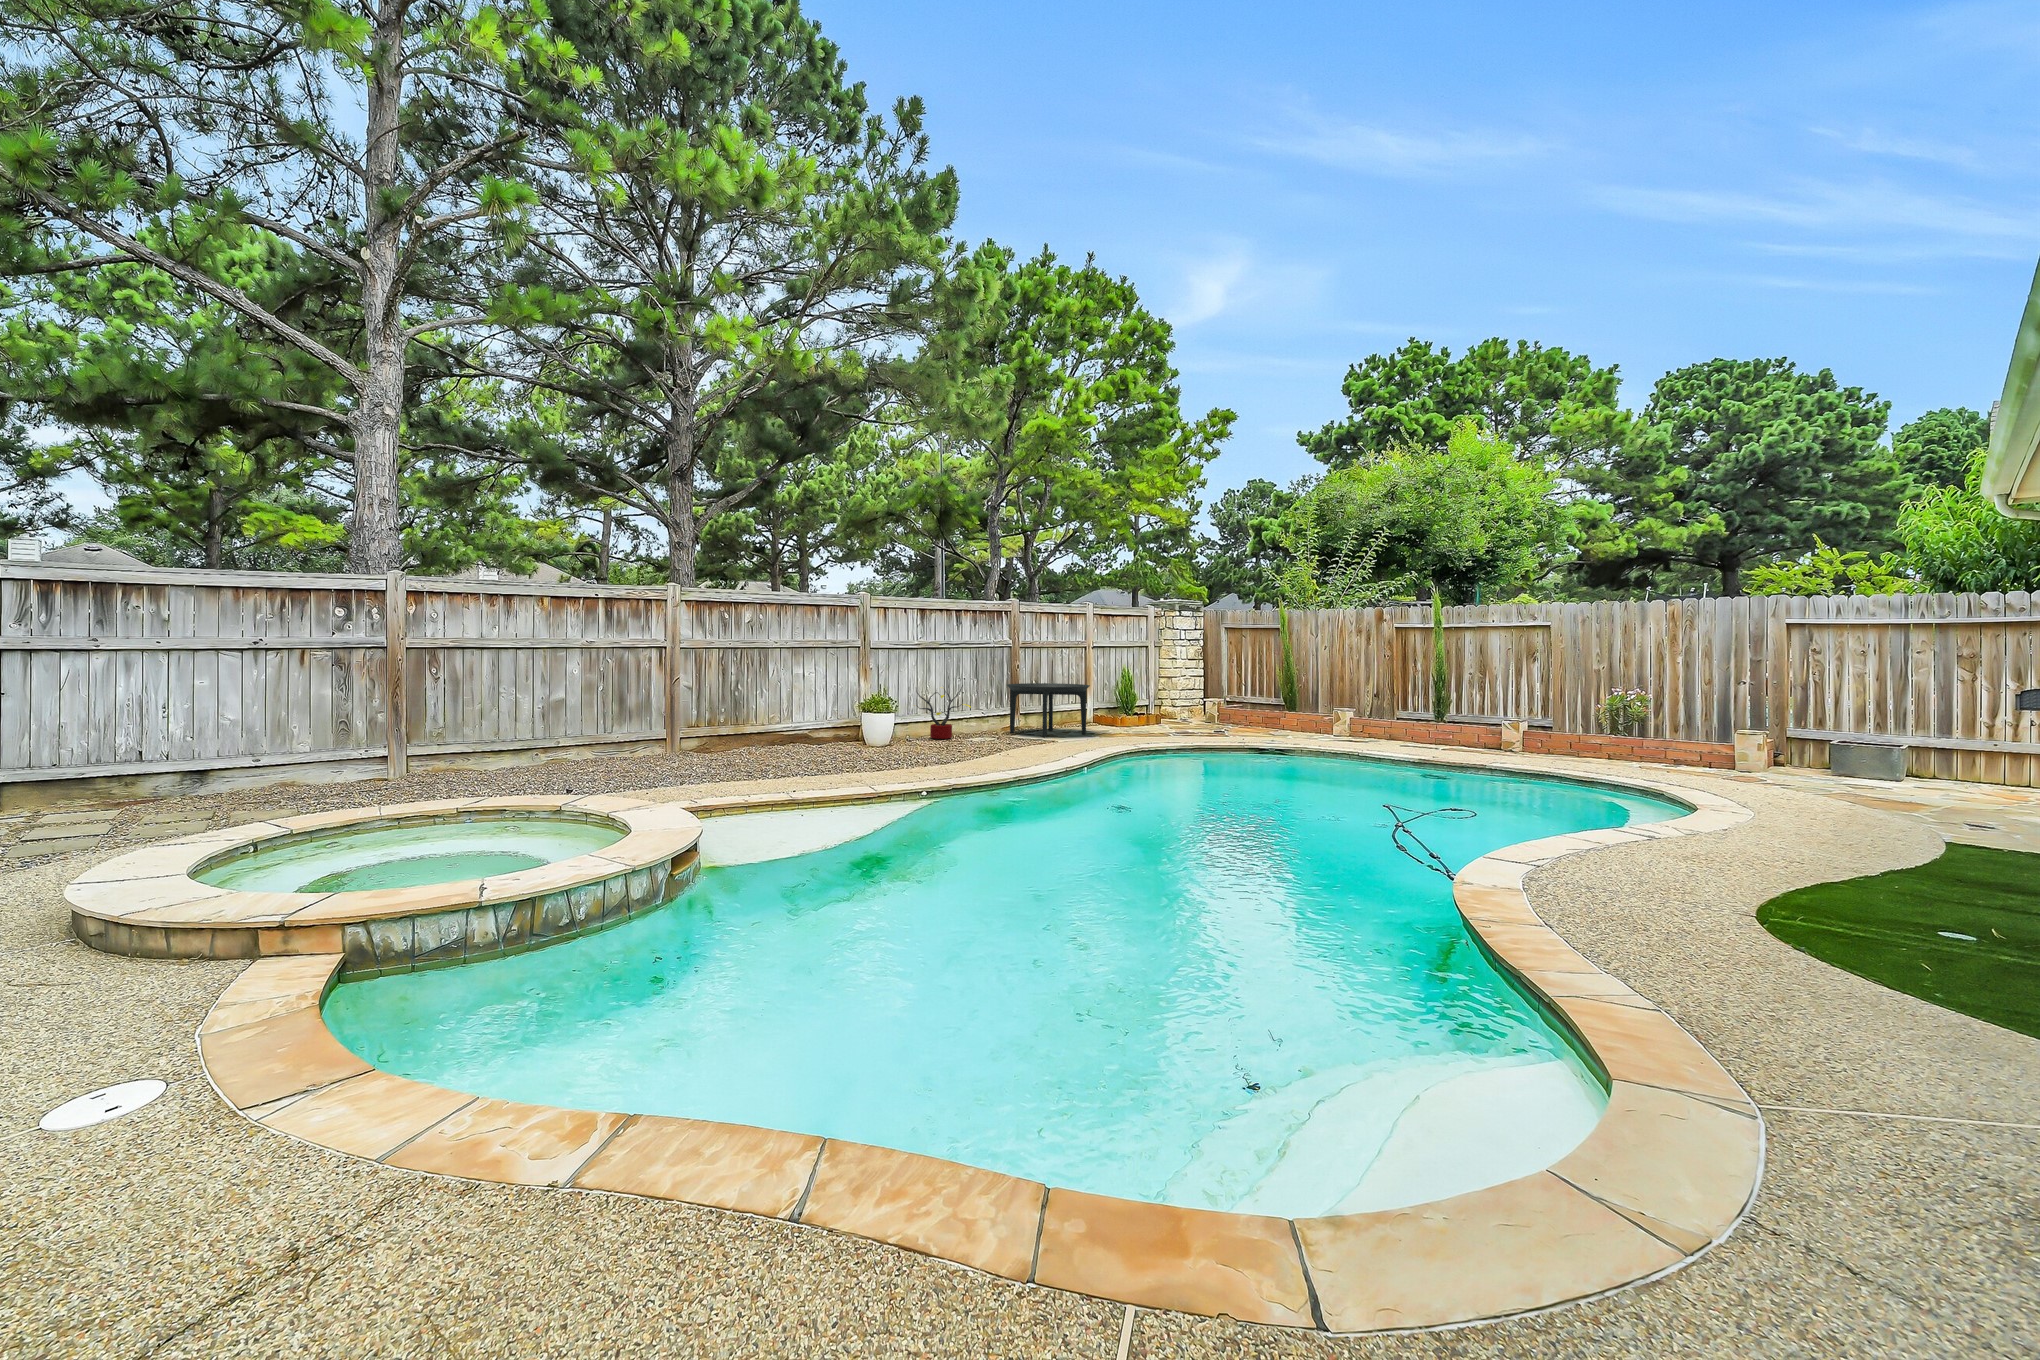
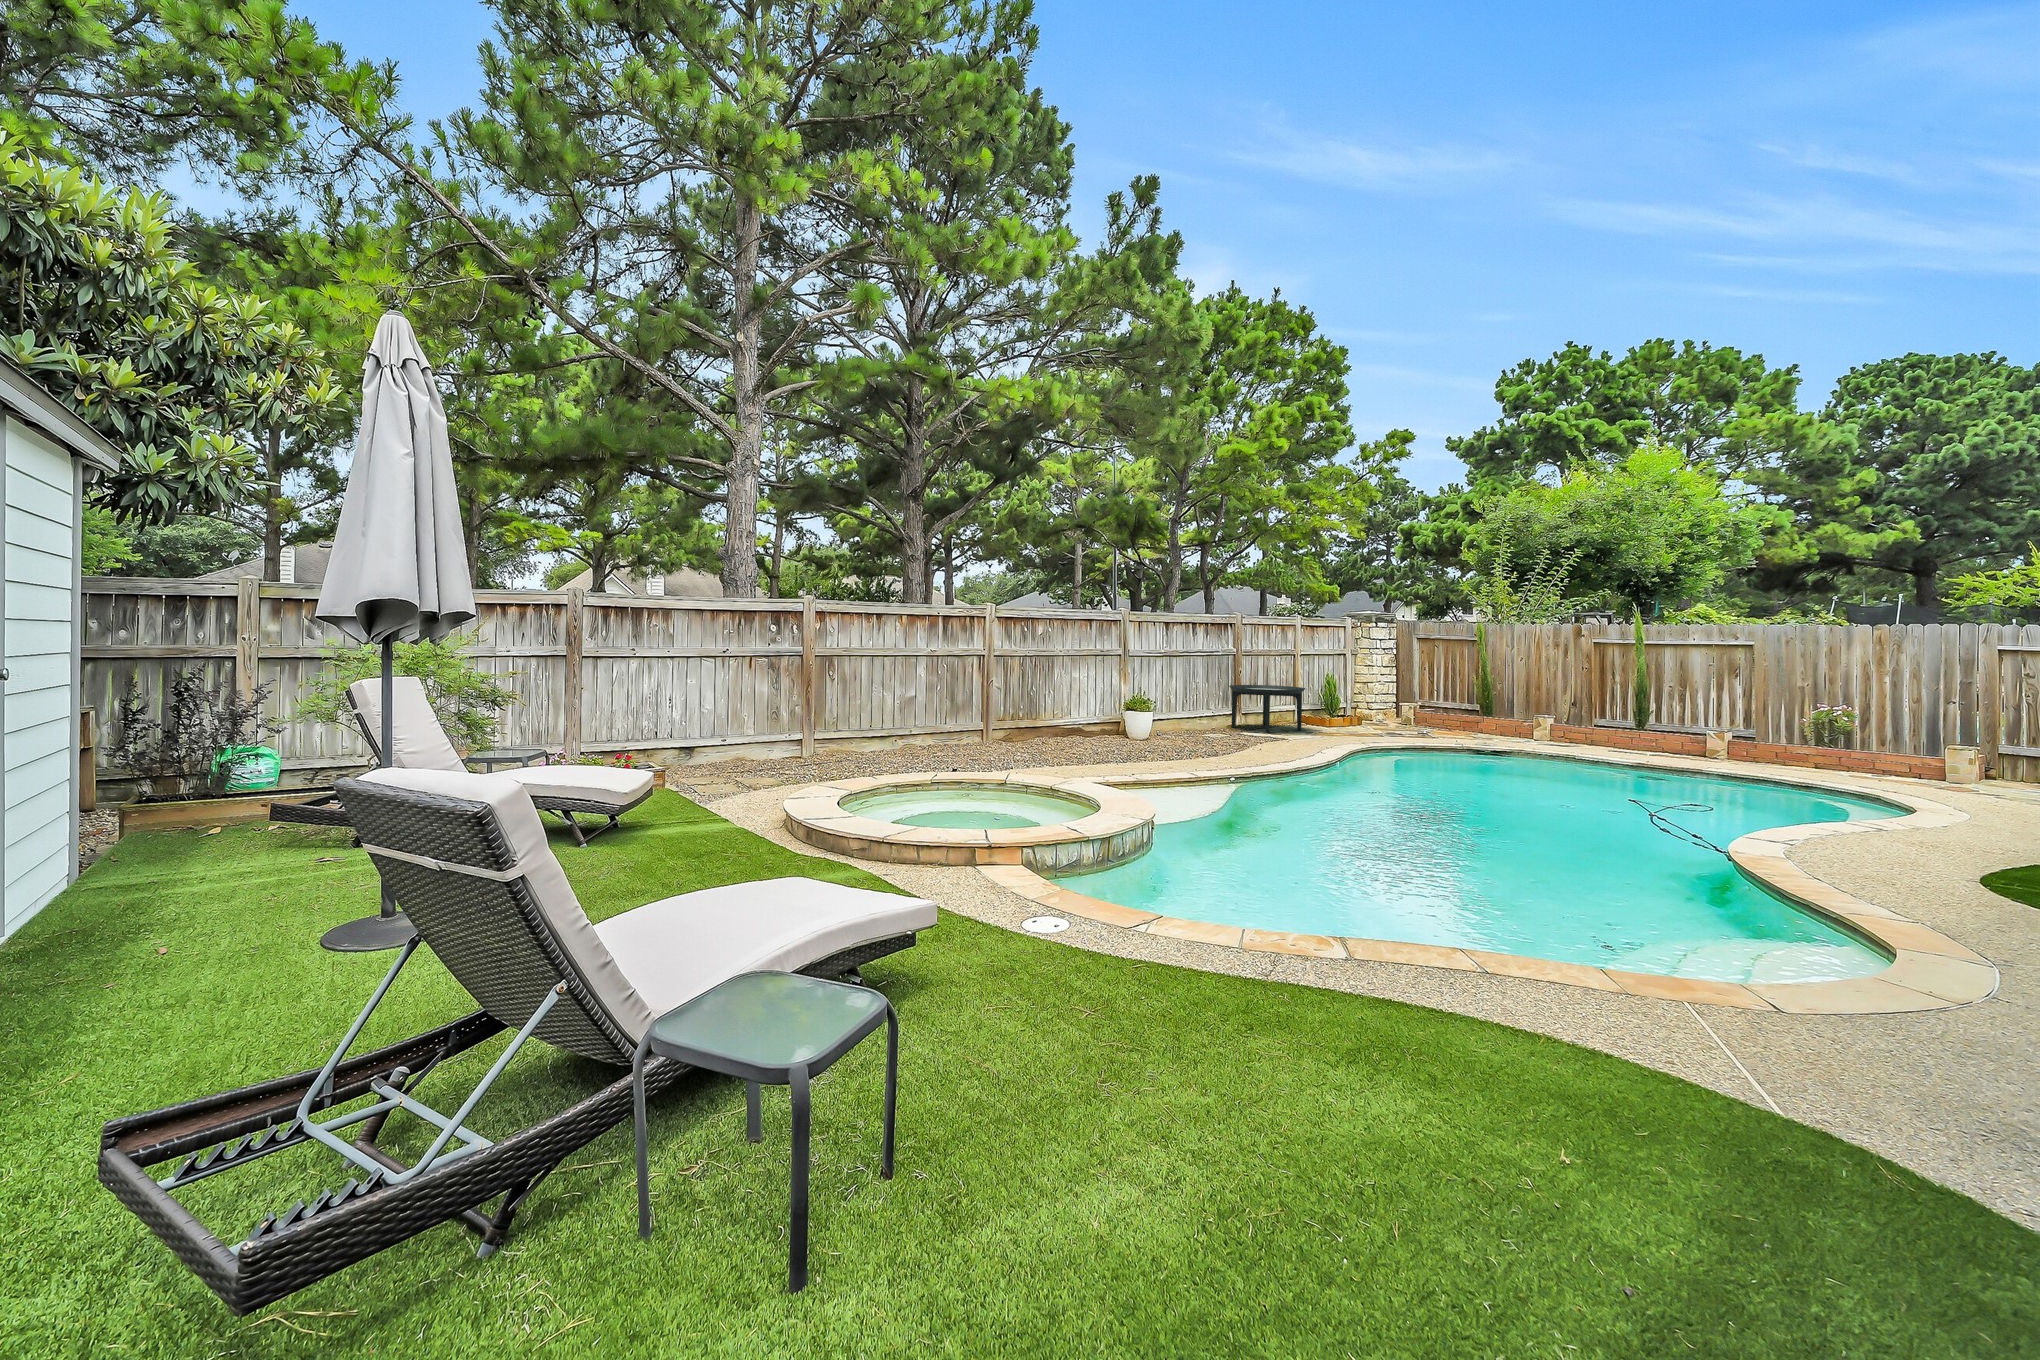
decorative plant: present [916,685,971,739] -> none [1151,687,1204,732]

